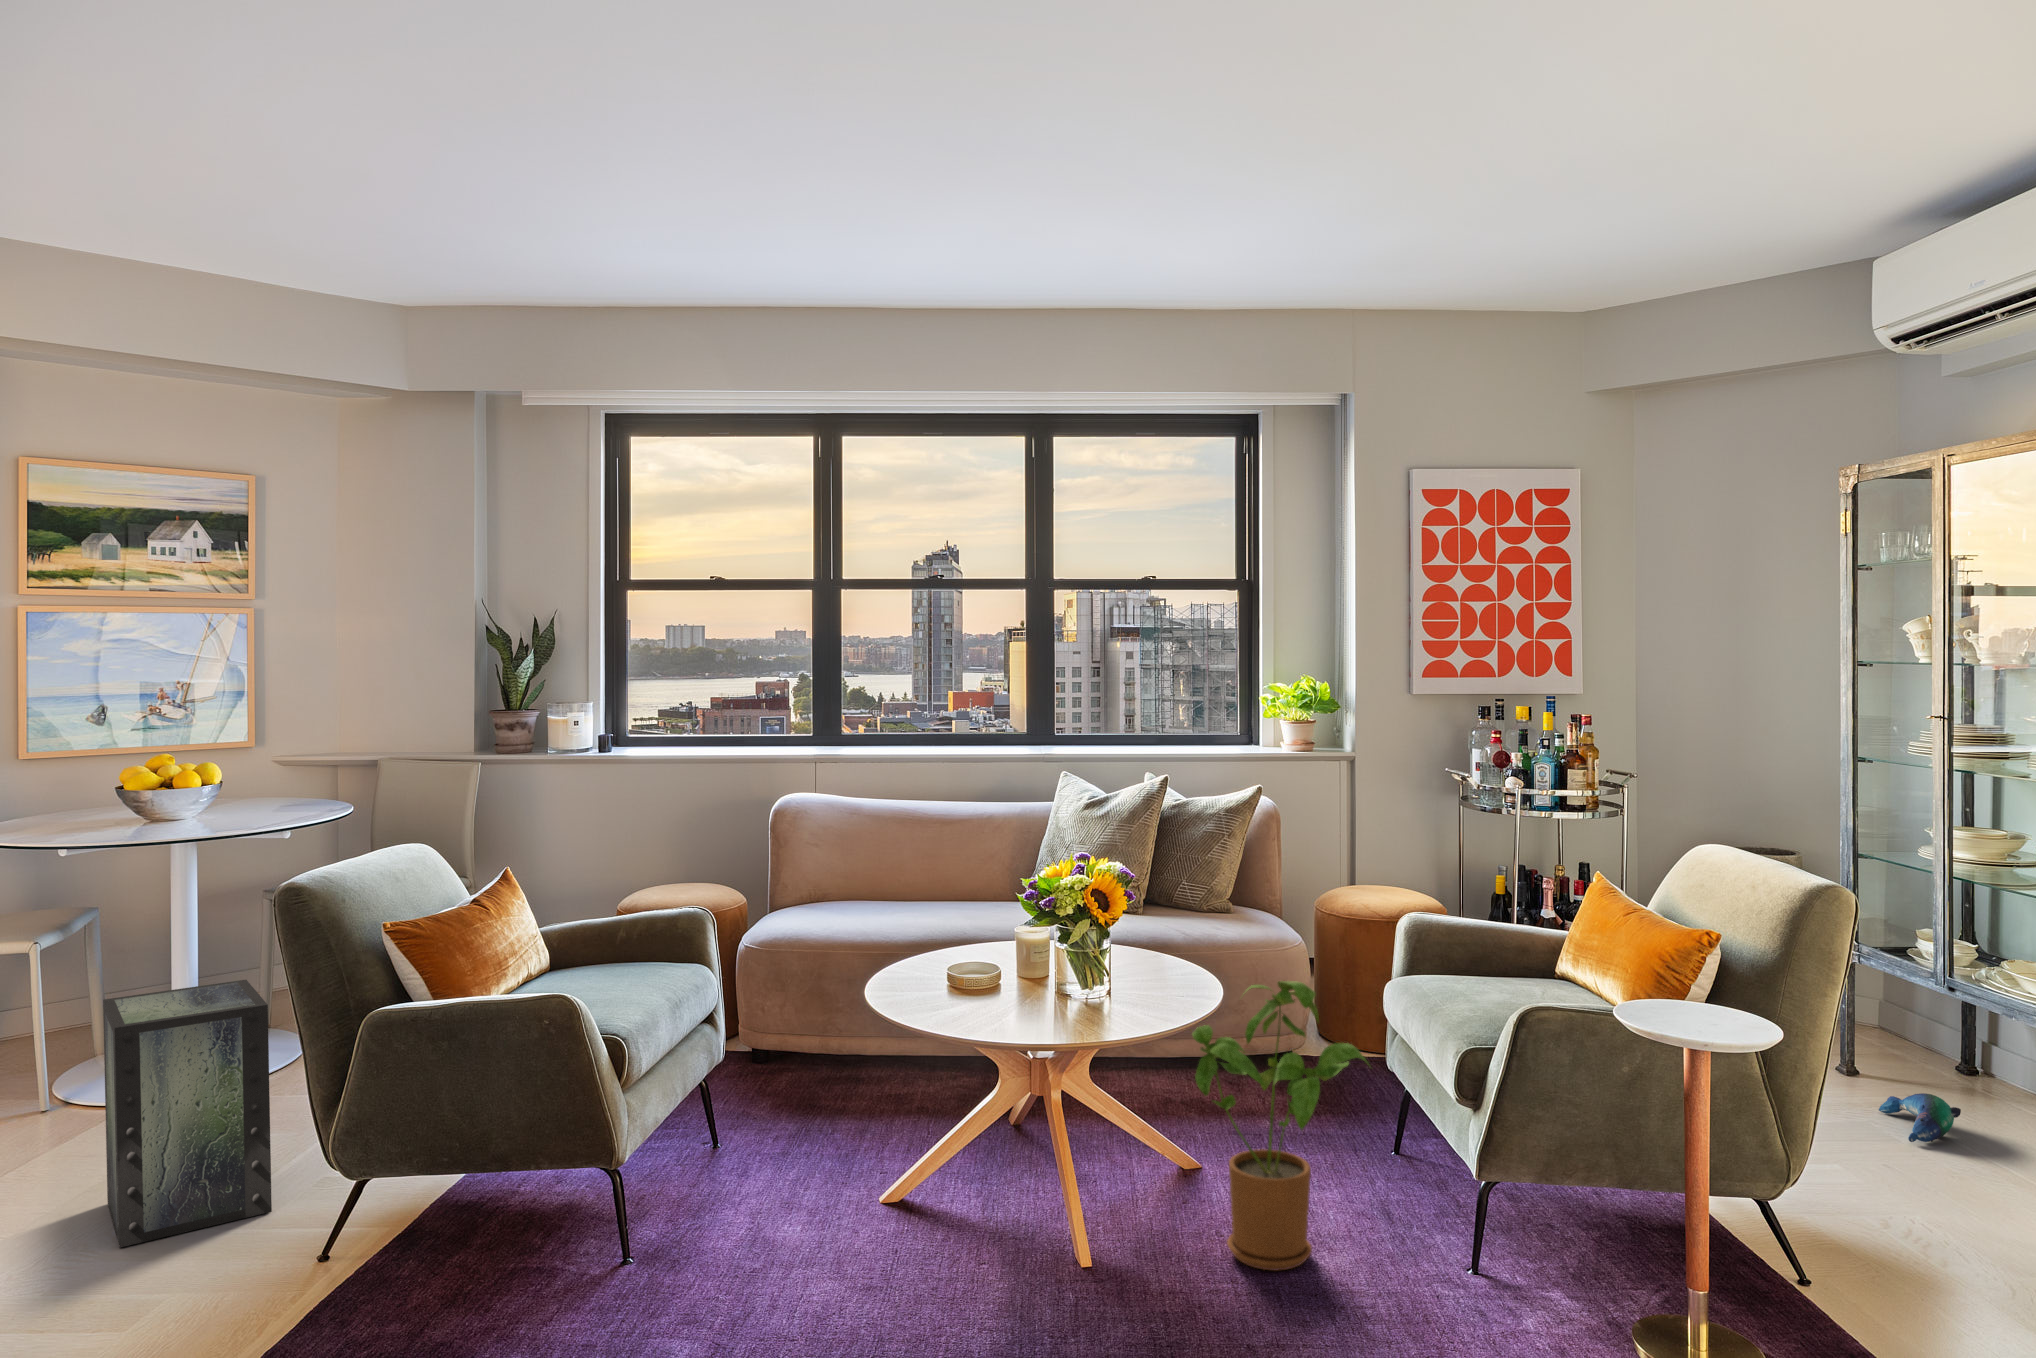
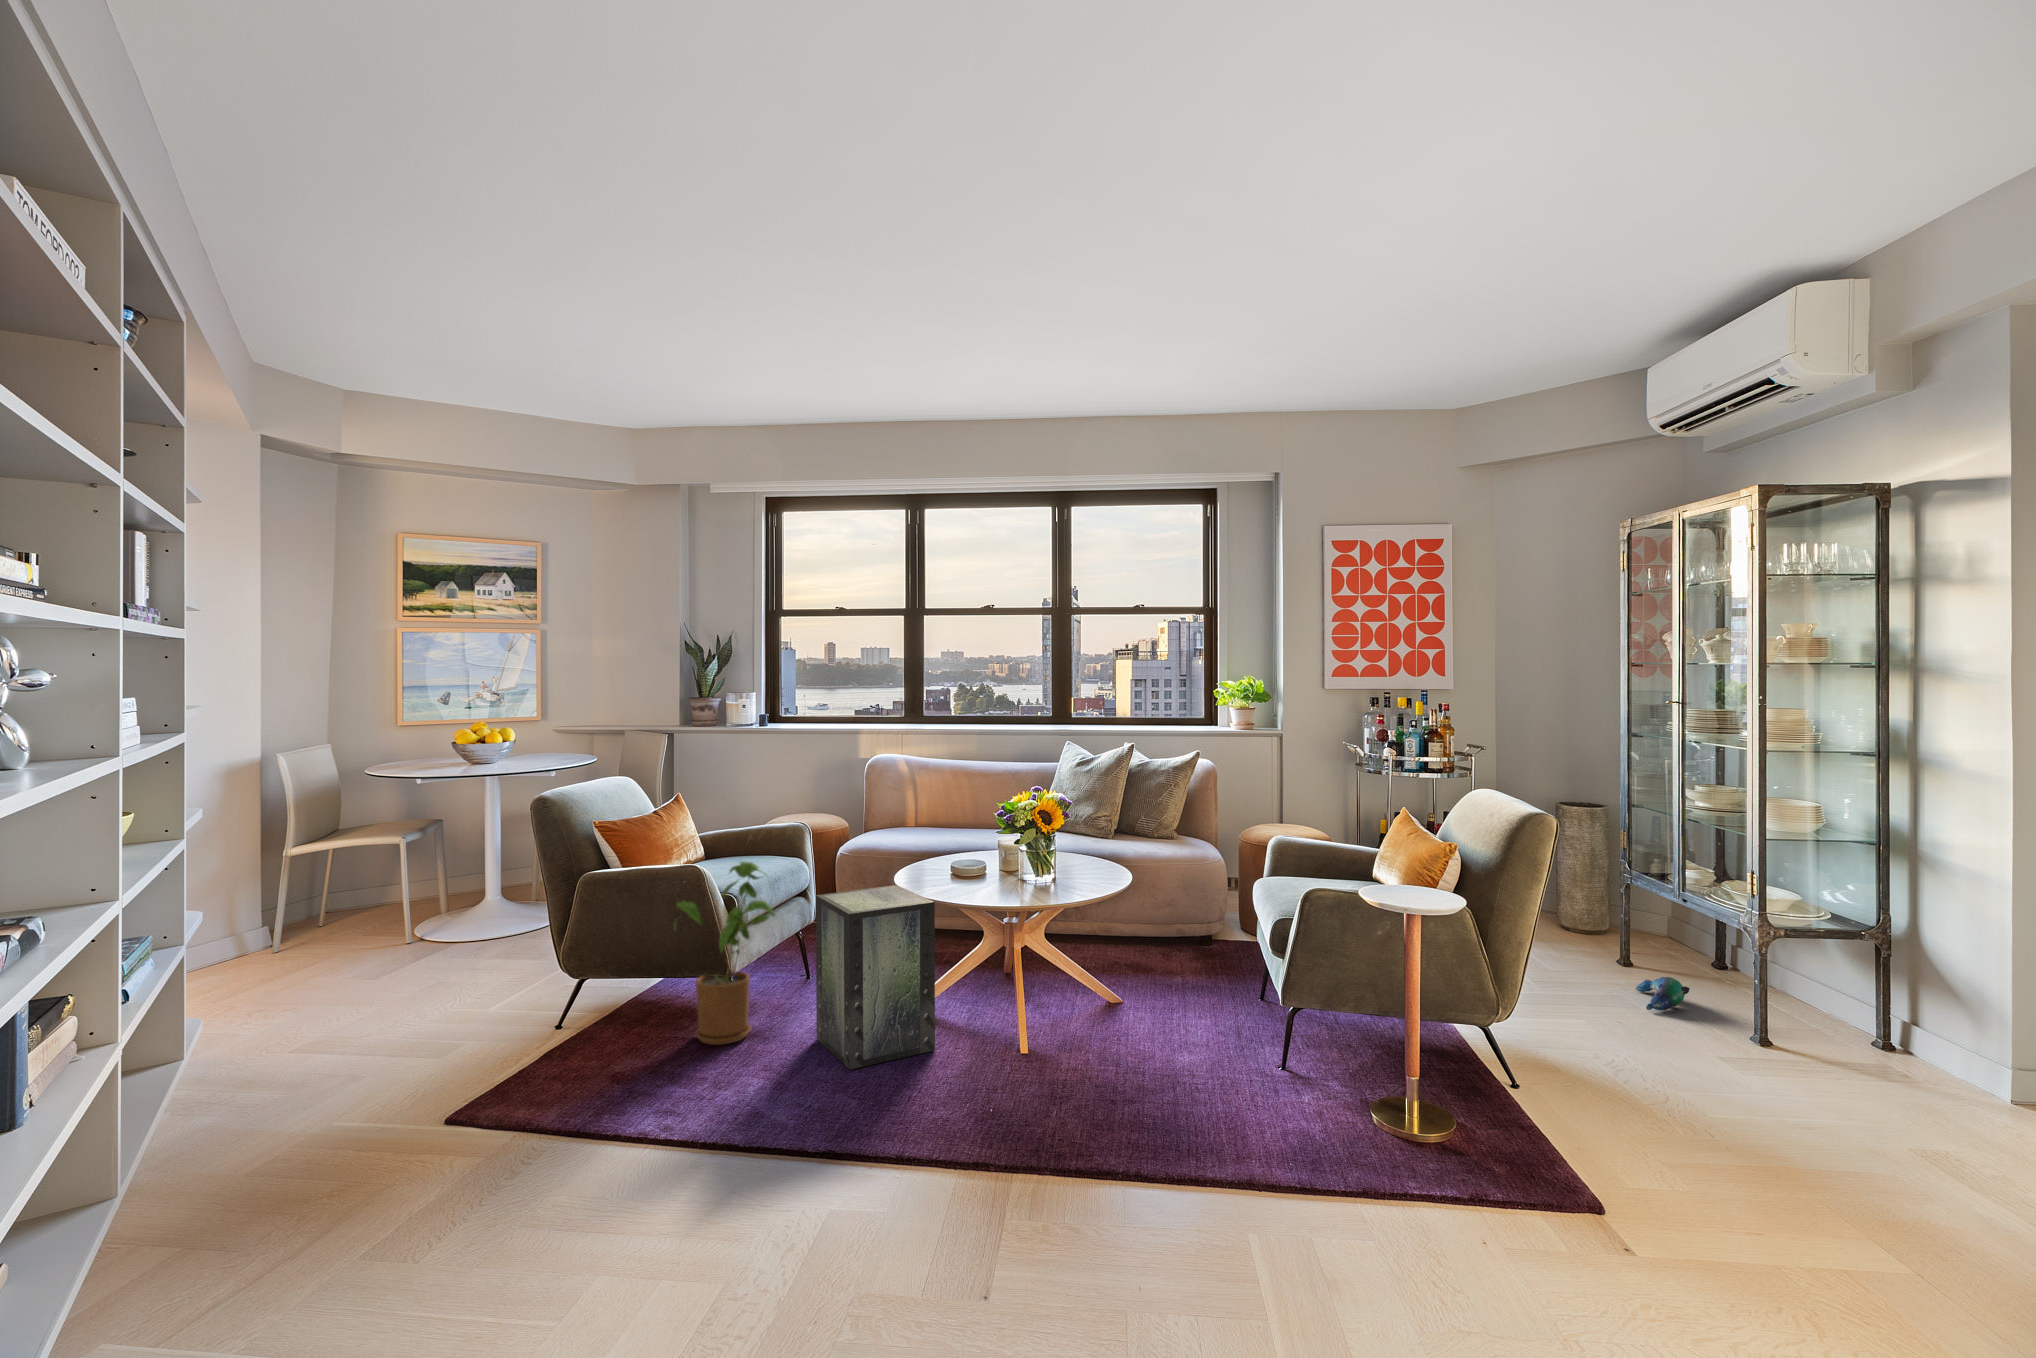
storage box: present [103,980,272,1247] -> present [816,885,935,1069]
house plant: present [1192,981,1368,1270] -> present [677,861,775,1045]

